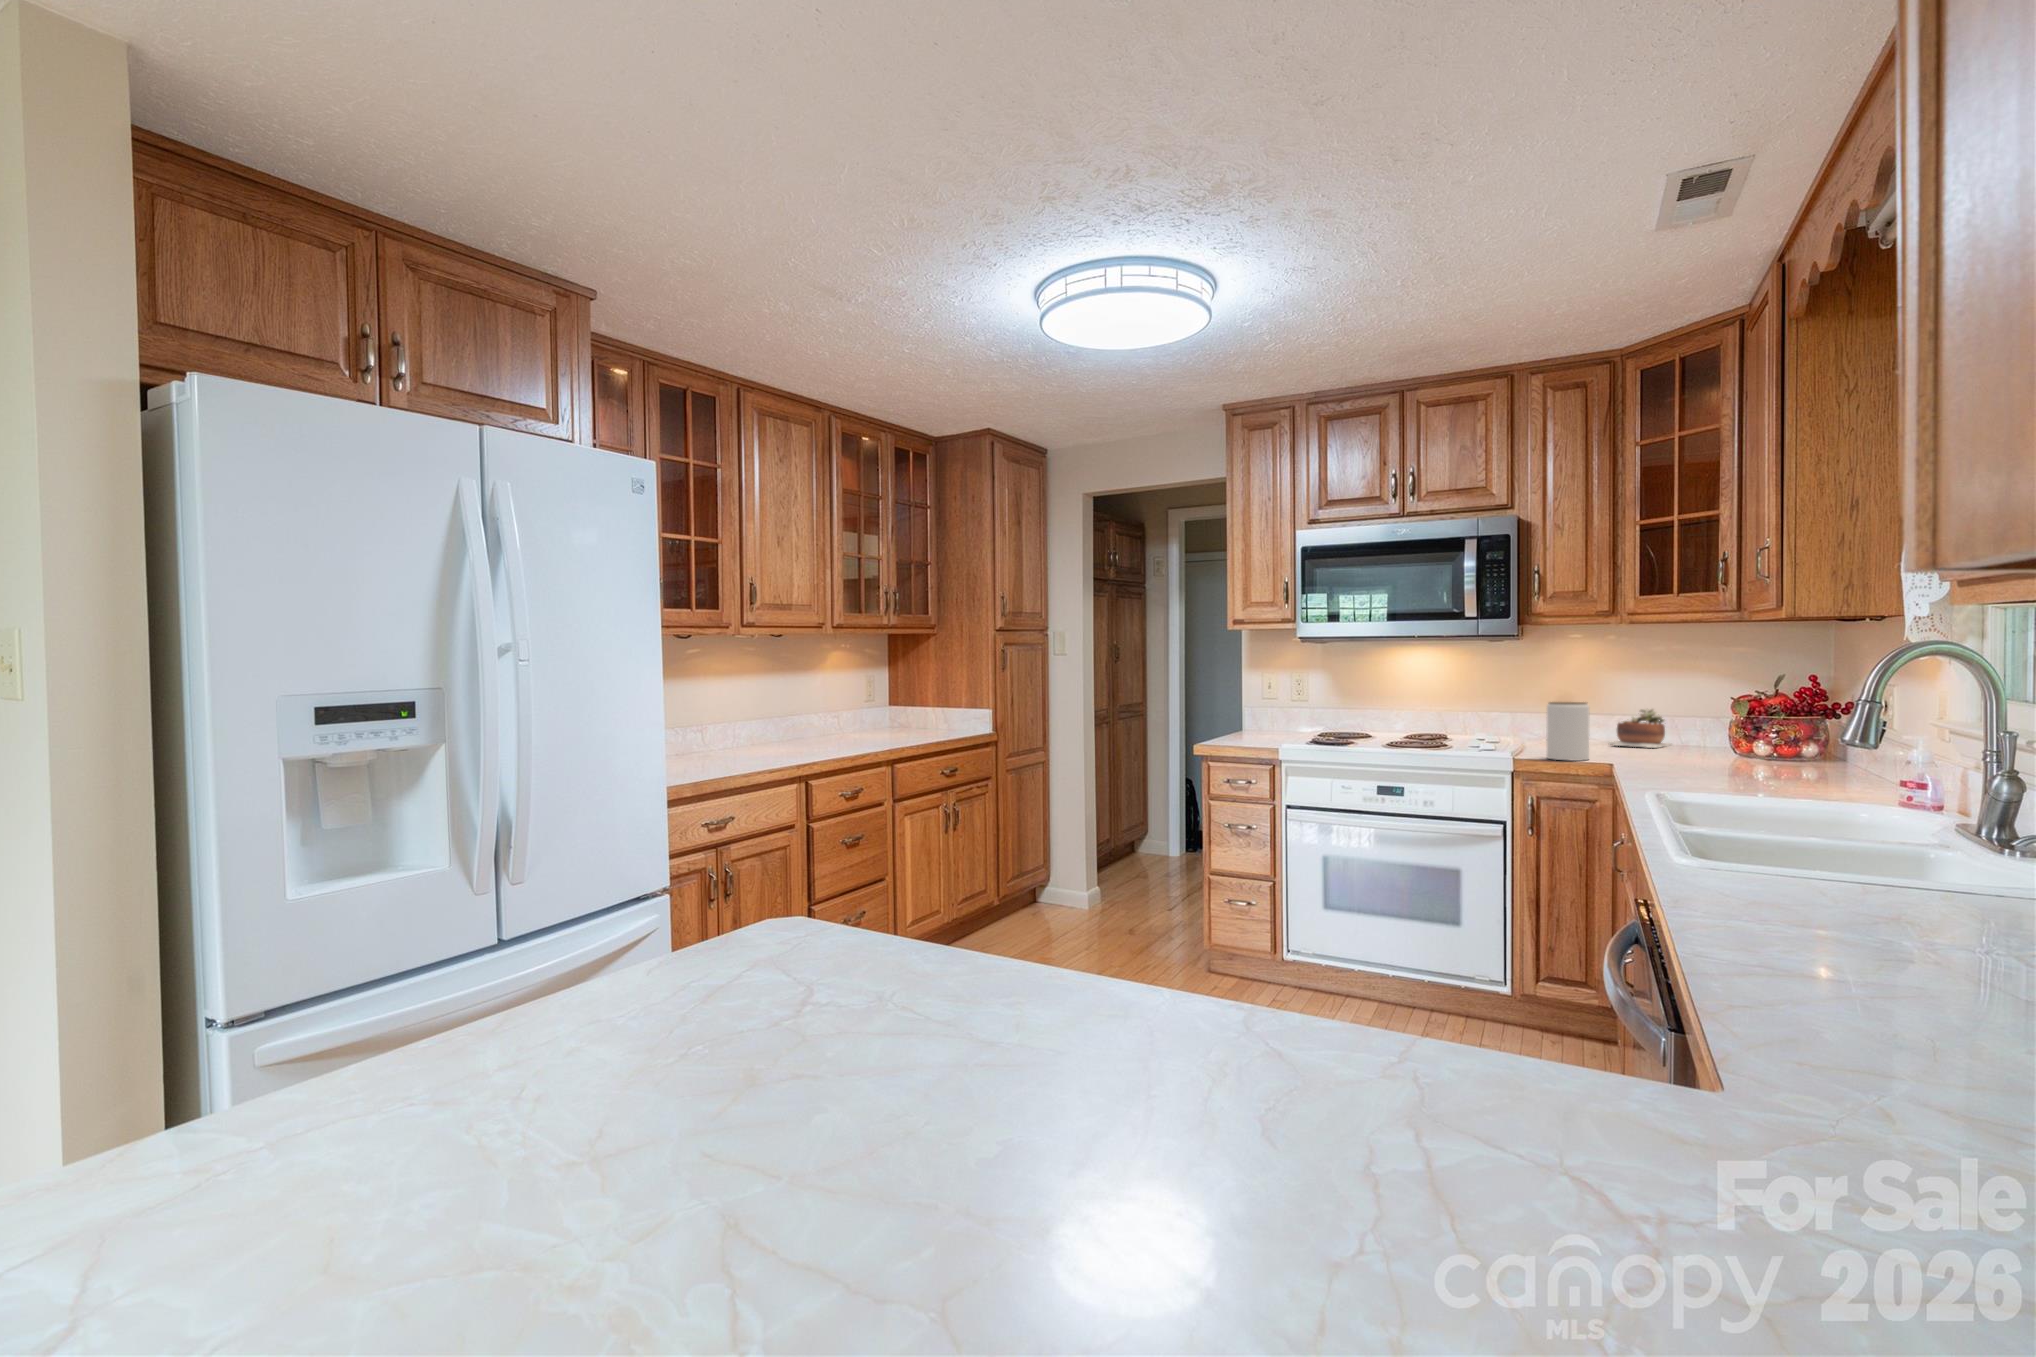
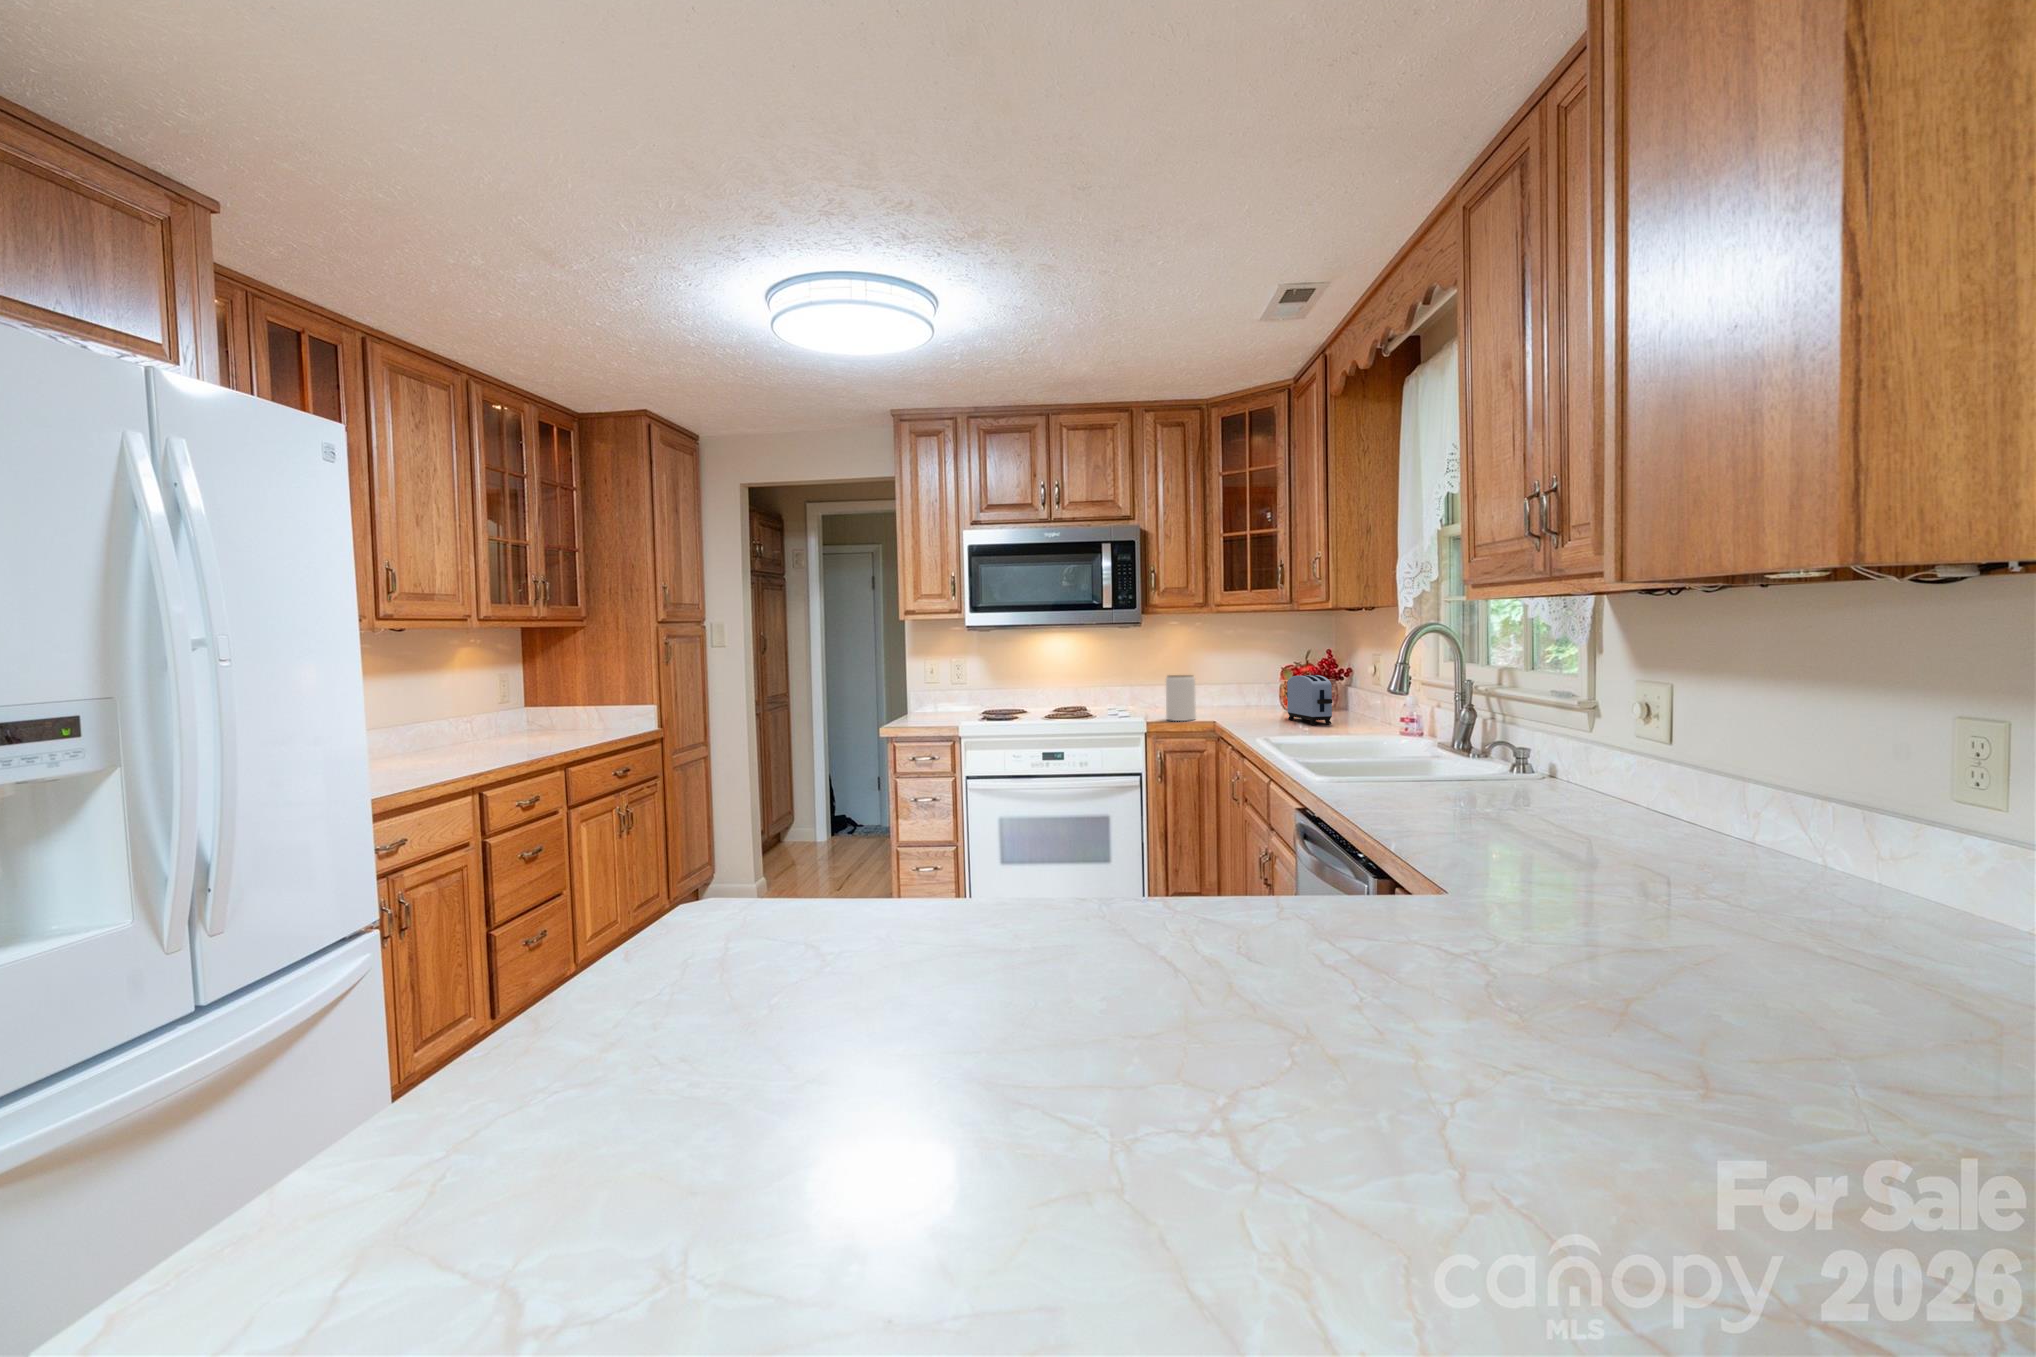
toaster: none [1725,708,1787,777] -> present [1286,675,1333,724]
succulent plant: present [1608,709,1672,748] -> none [1195,677,1235,707]

